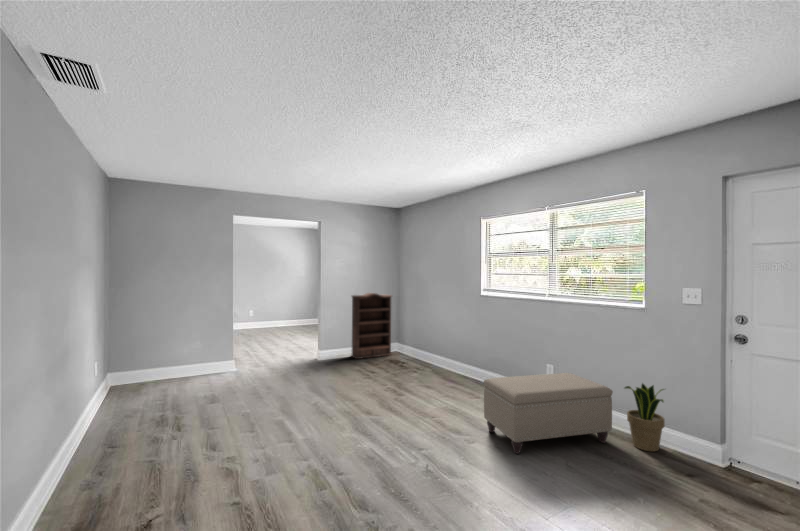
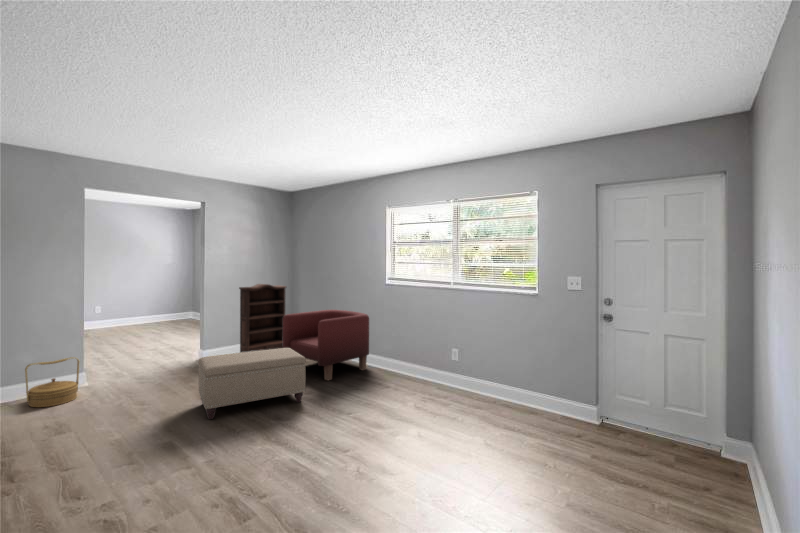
armchair: none [384,318,465,386] -> present [283,310,369,381]
woven basket: none [191,348,227,386] -> present [25,357,80,407]
ottoman: present [484,373,613,454] -> present [198,348,306,419]
potted plant: present [625,384,665,451] -> none [522,360,554,419]

